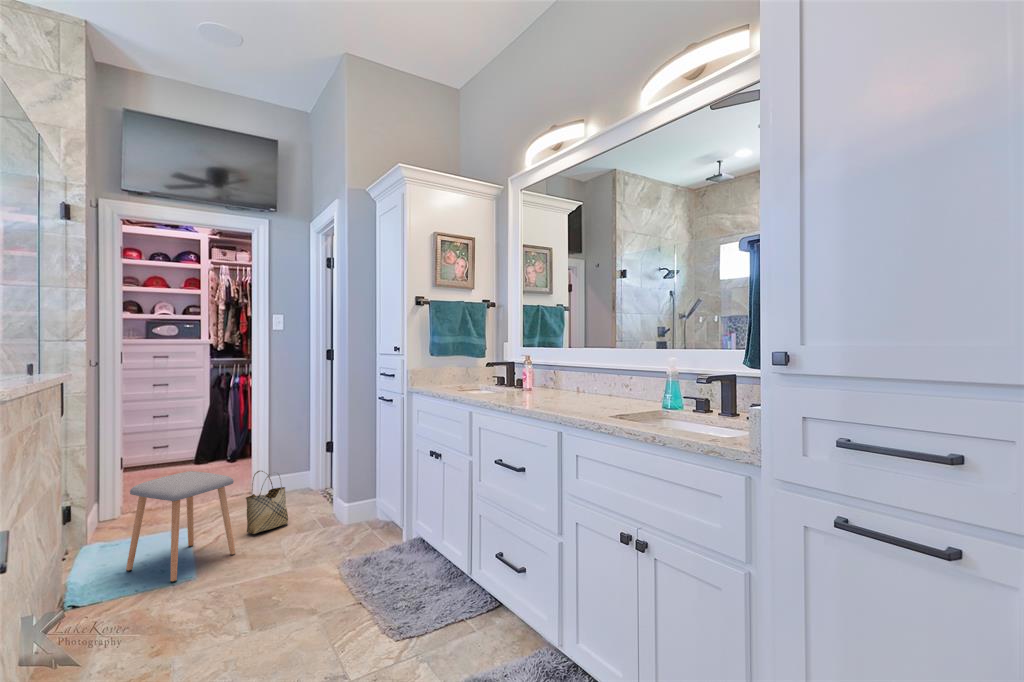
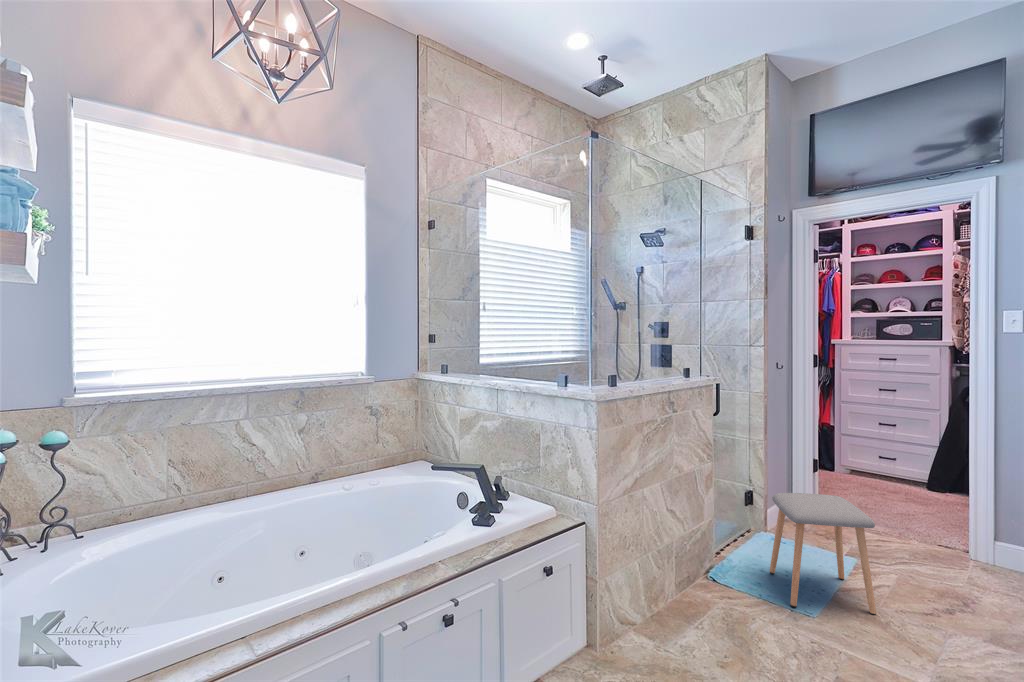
woven basket: present [246,471,288,534] -> none [908,524,979,614]

